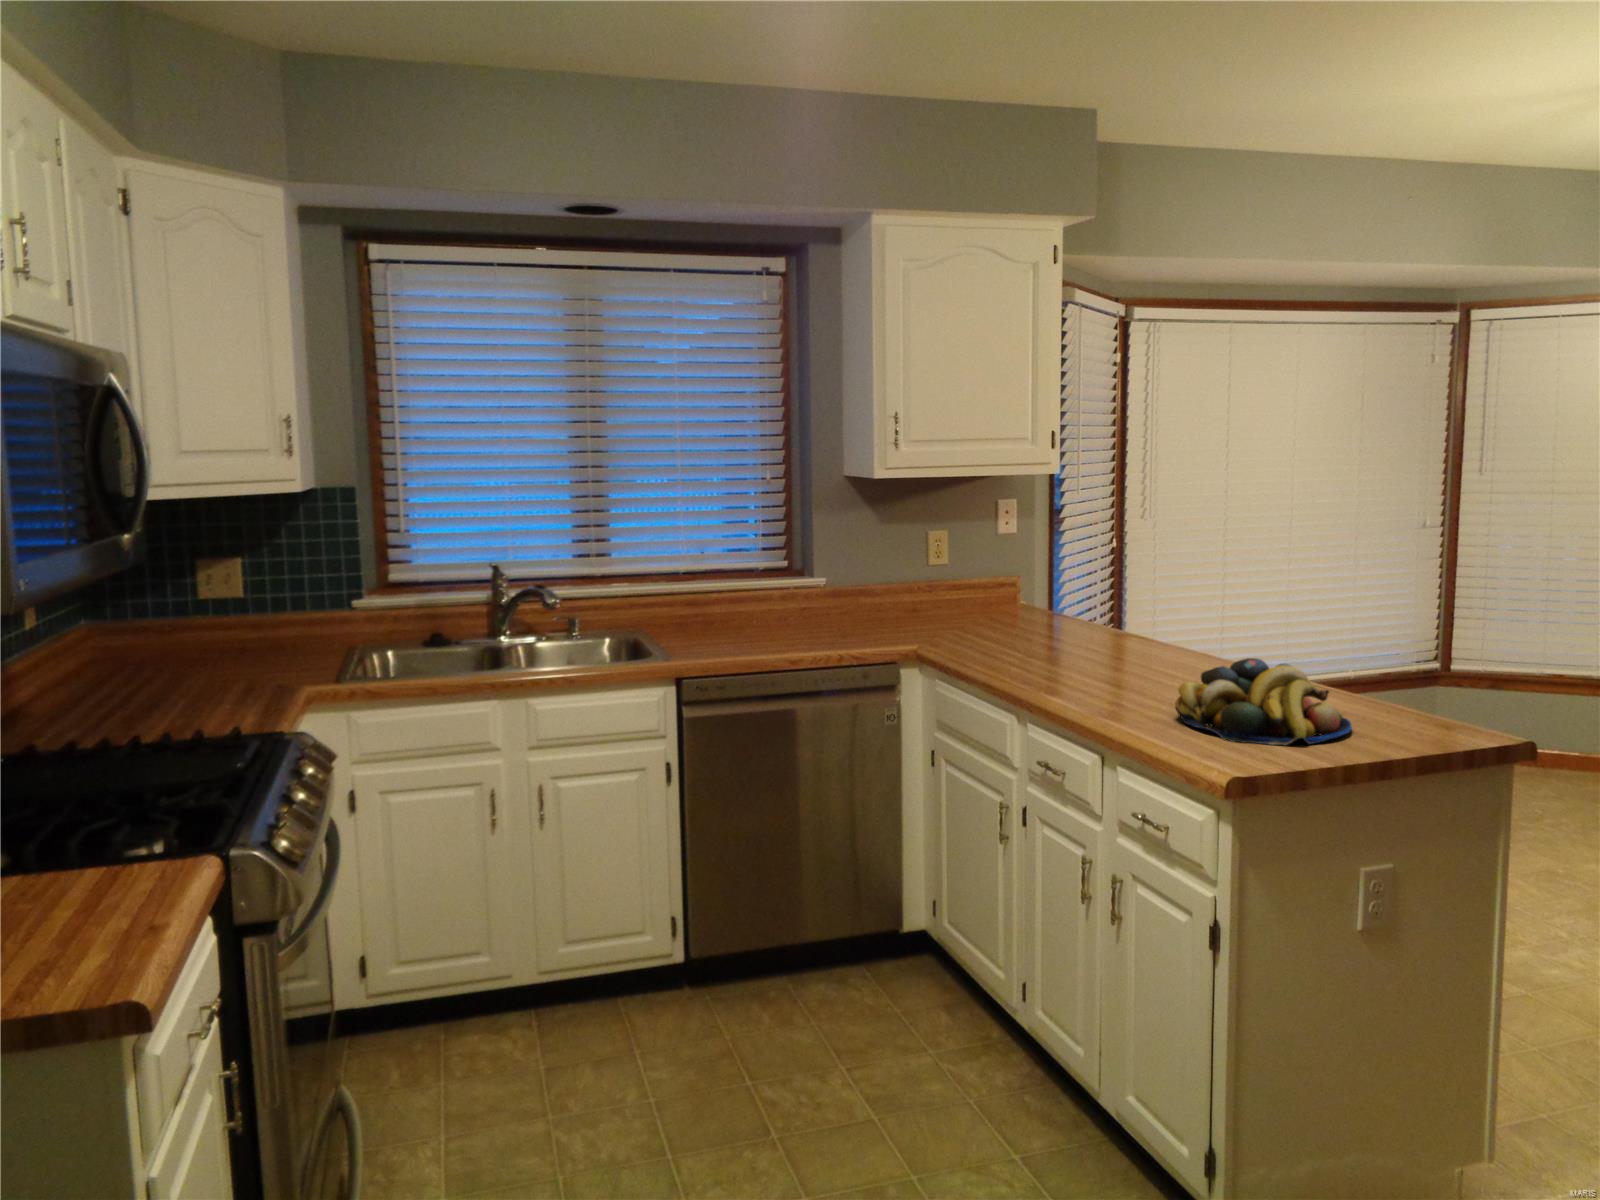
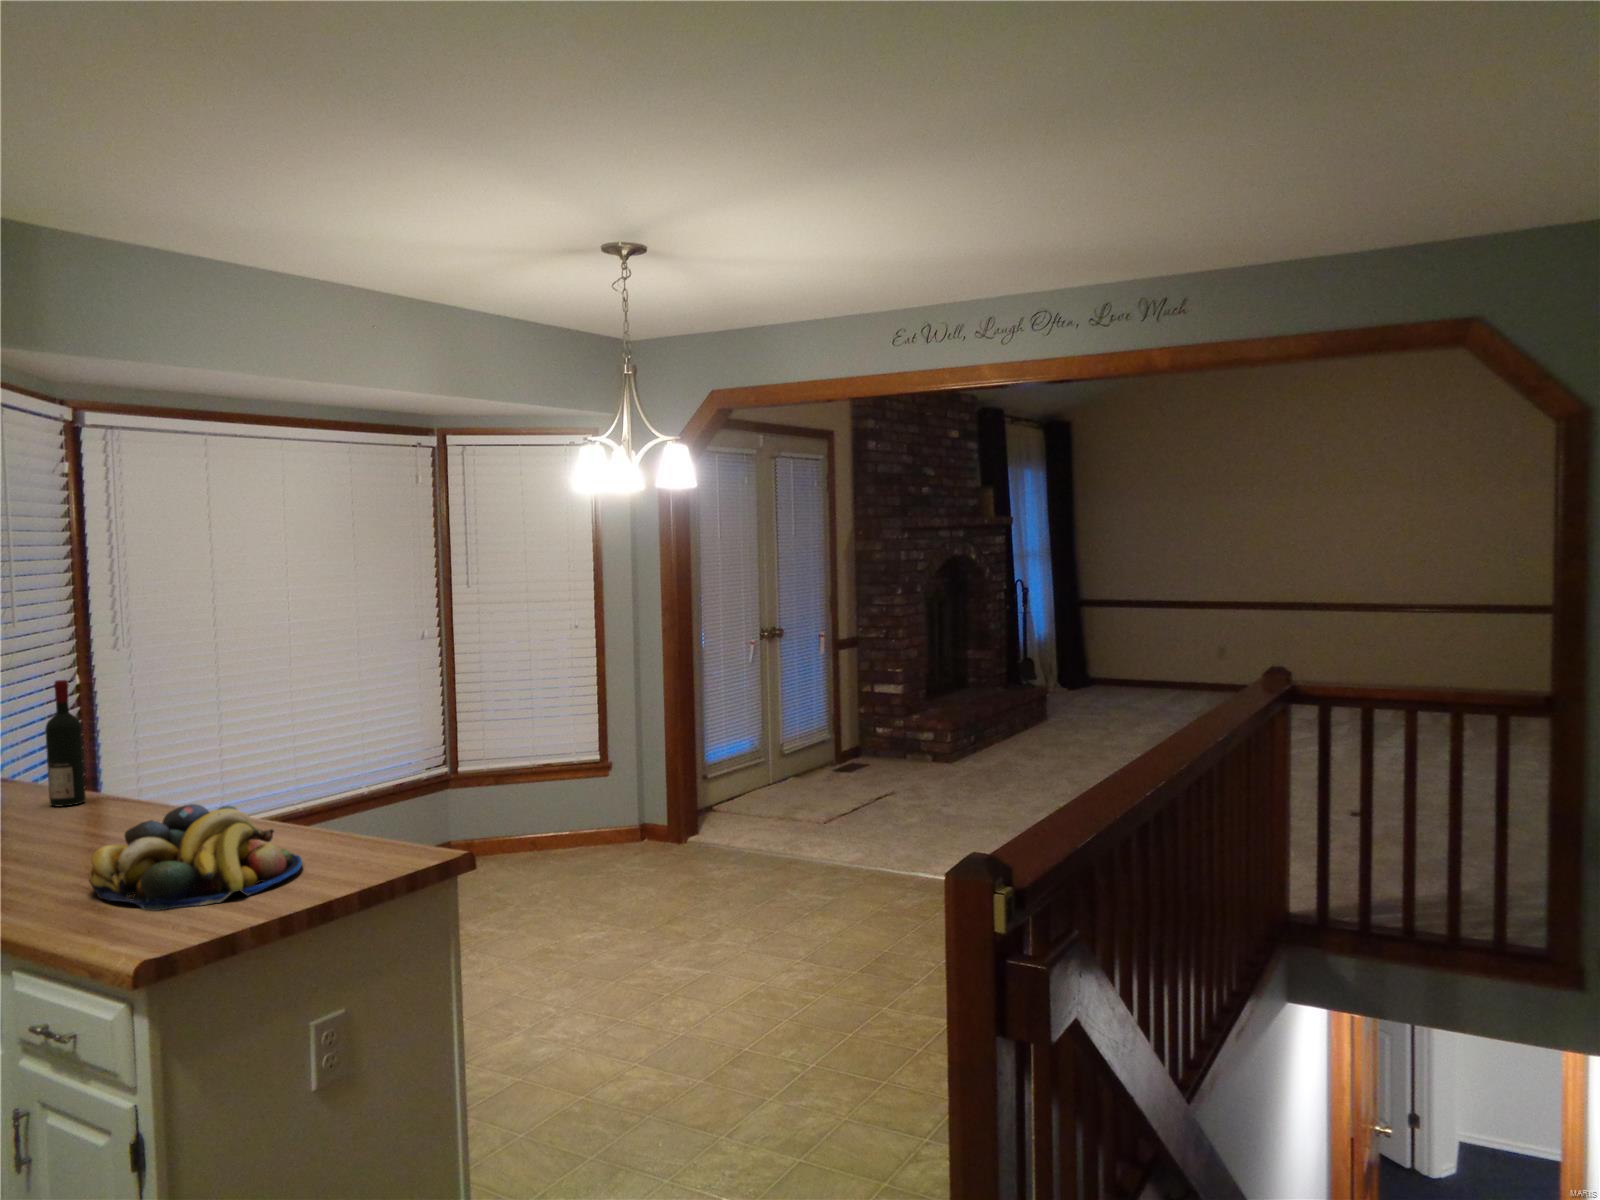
wine bottle: none [1116,542,1144,648] -> present [45,680,86,807]

